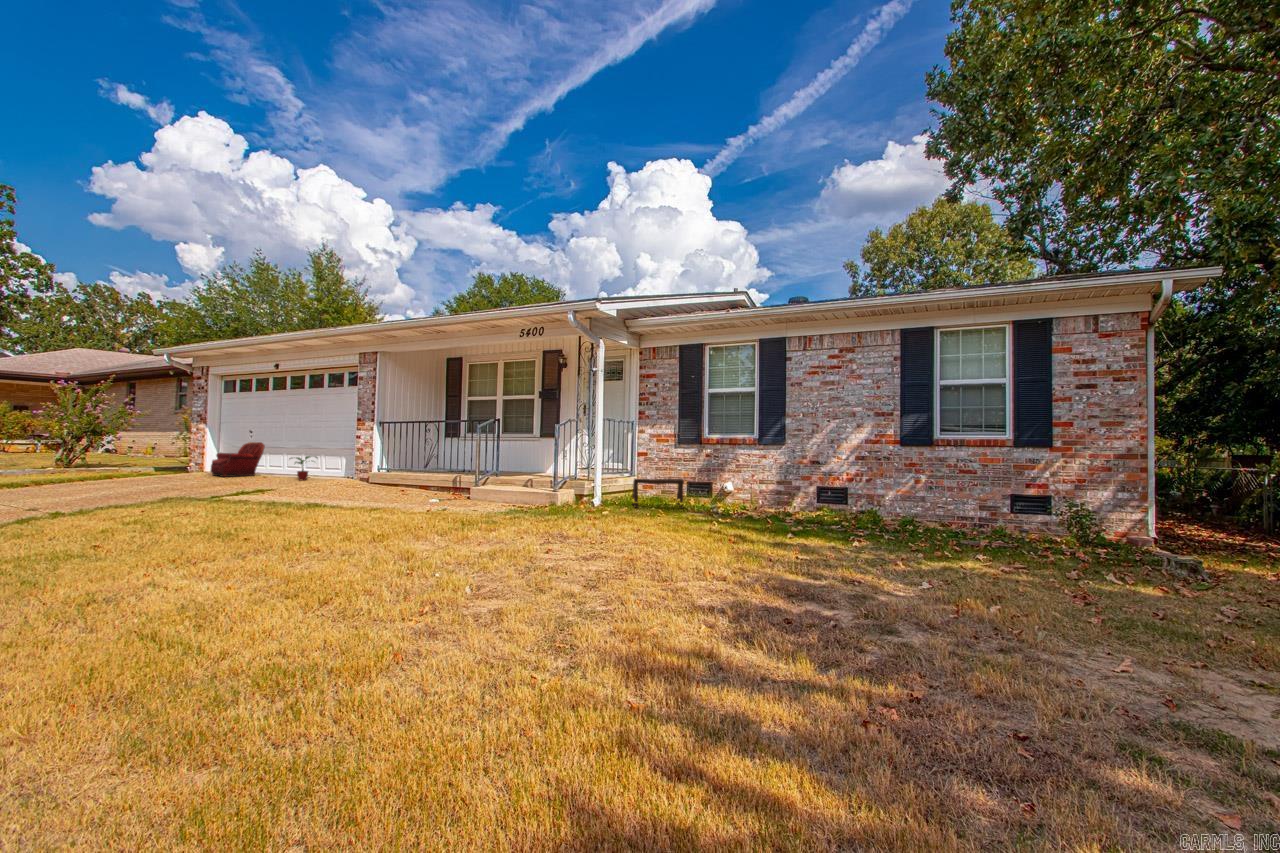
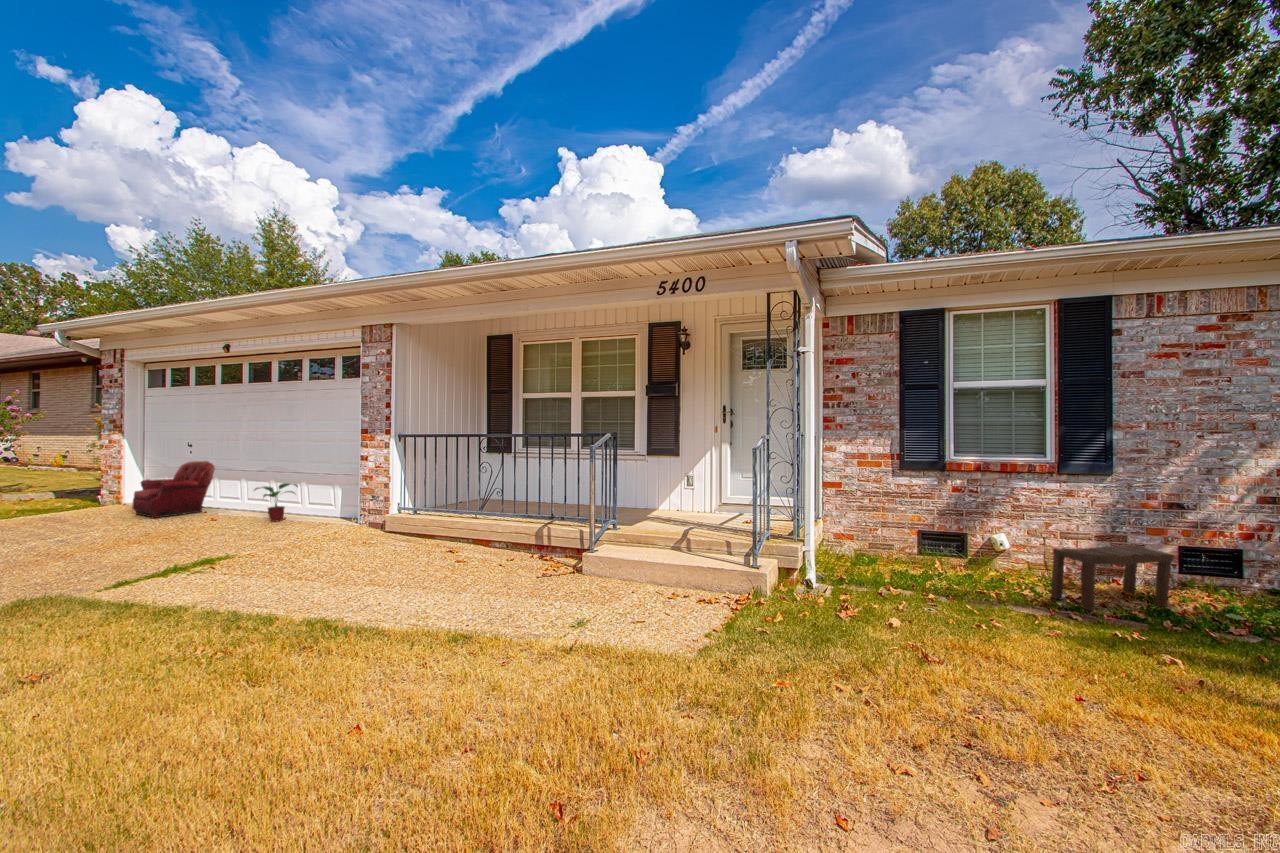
bench: present [632,478,684,509] -> present [1051,545,1174,611]

